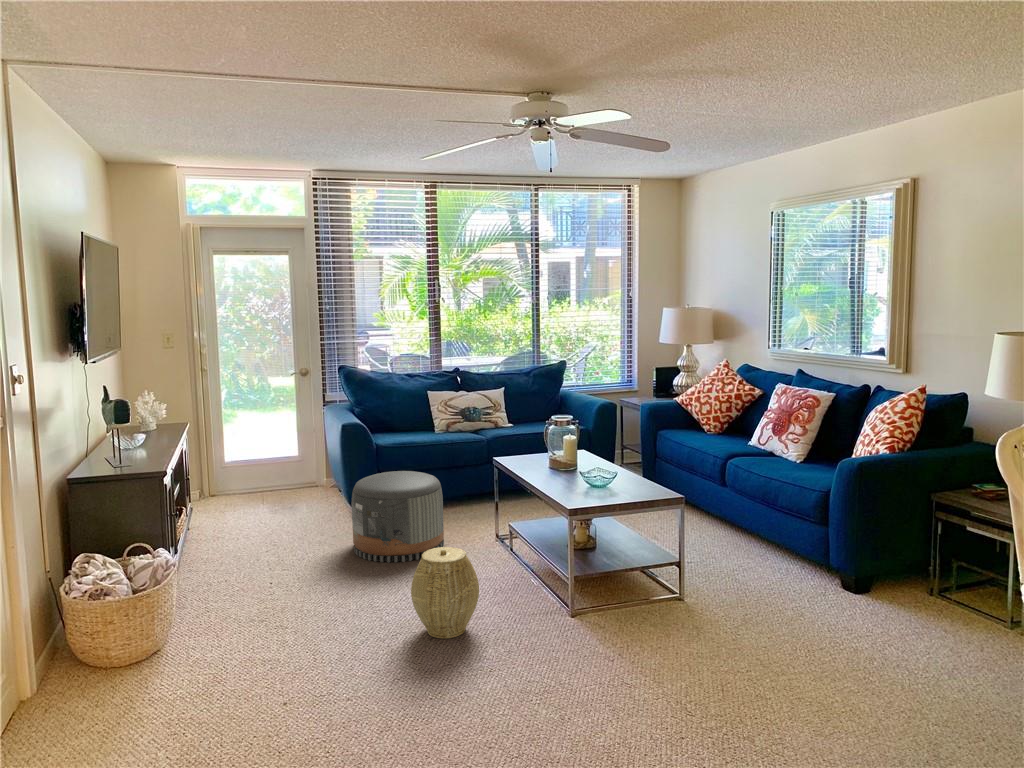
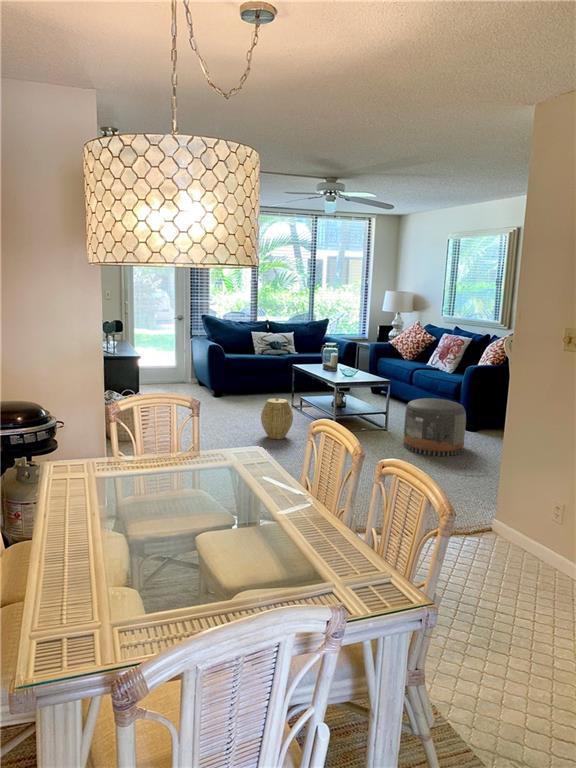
pouf: present [351,471,444,562] -> present [403,398,466,456]

